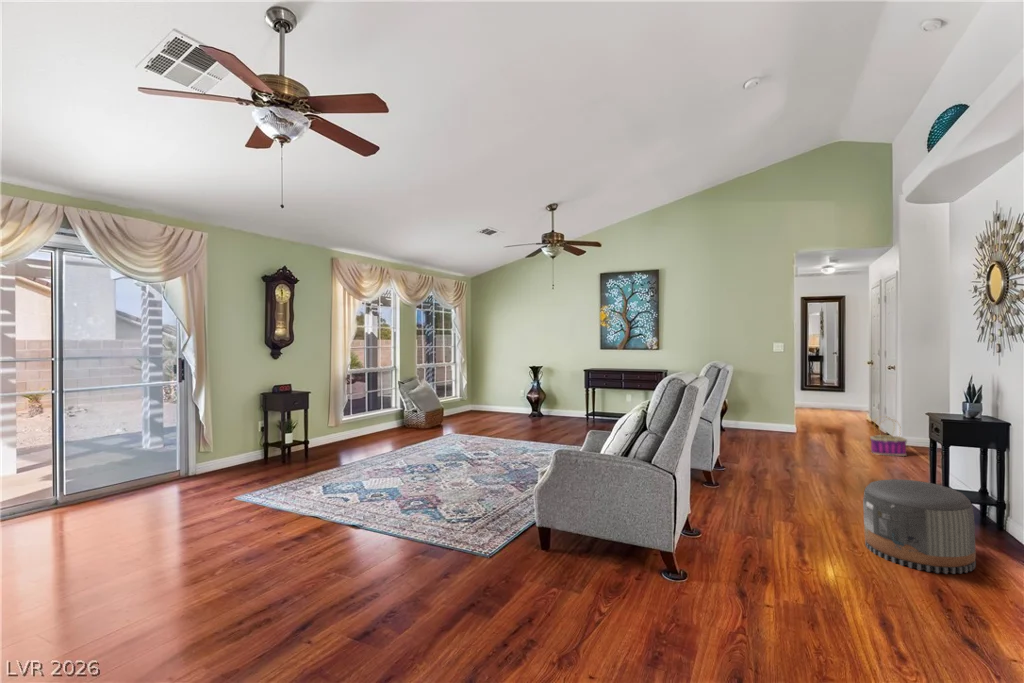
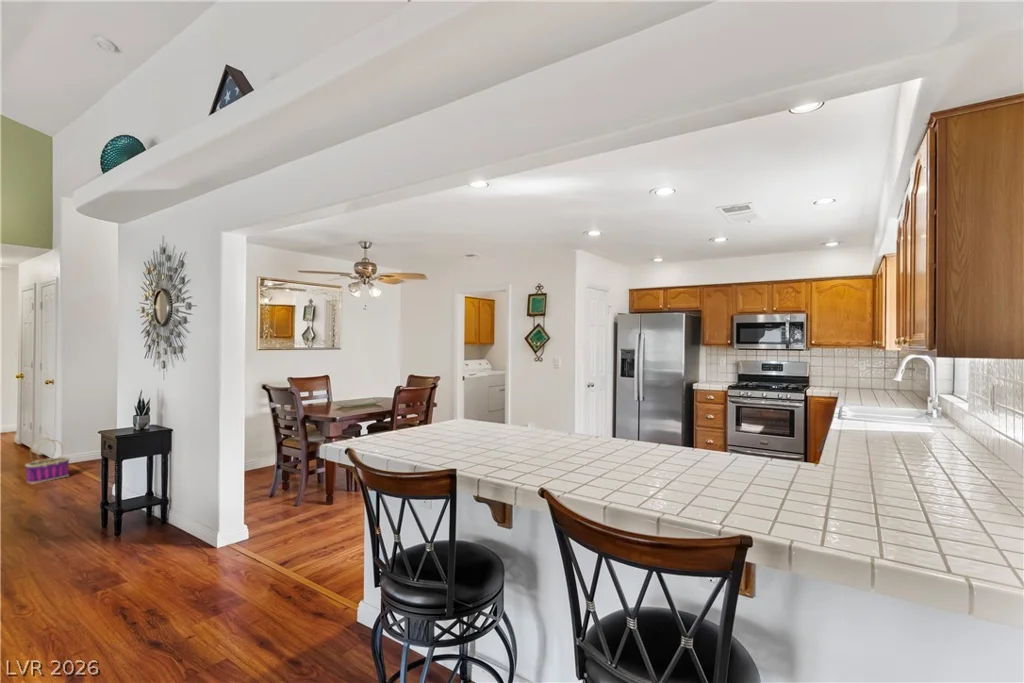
pouf: present [863,479,976,574] -> none [34,503,150,606]

